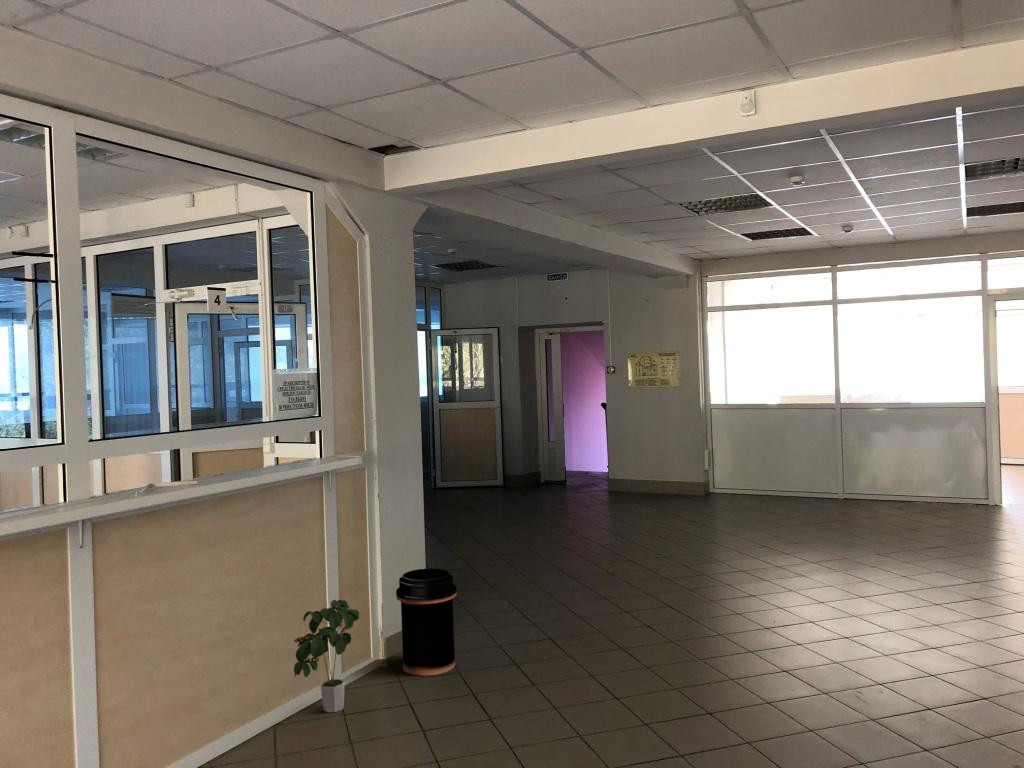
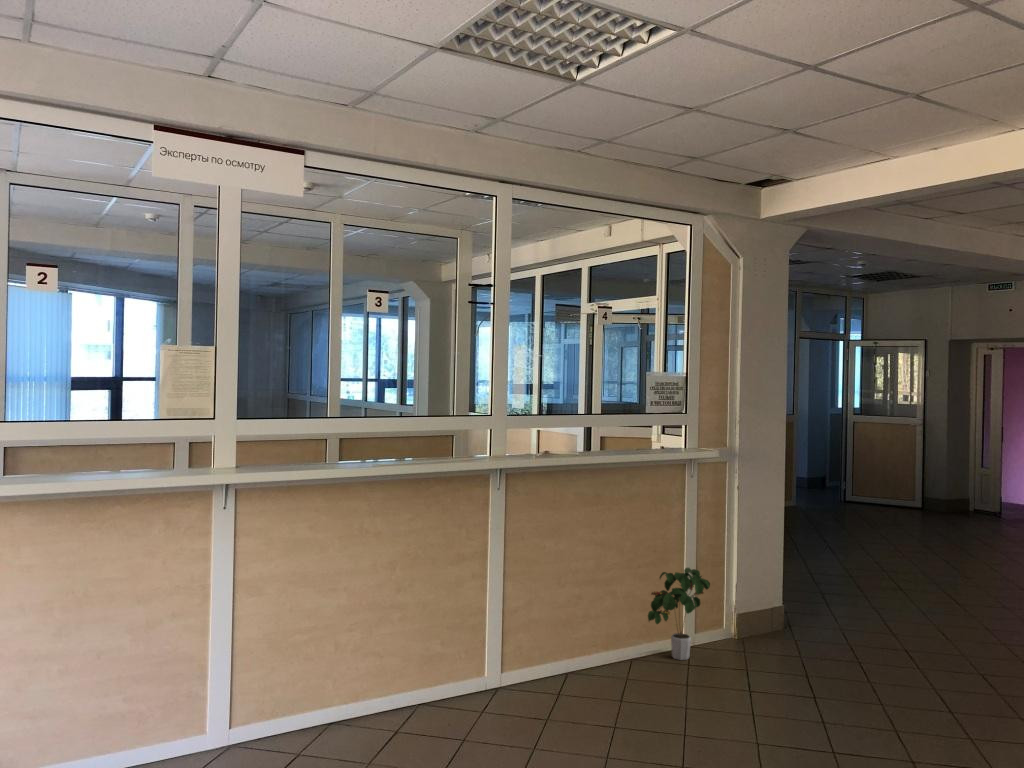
trash can: present [396,569,457,676] -> none [748,558,805,653]

